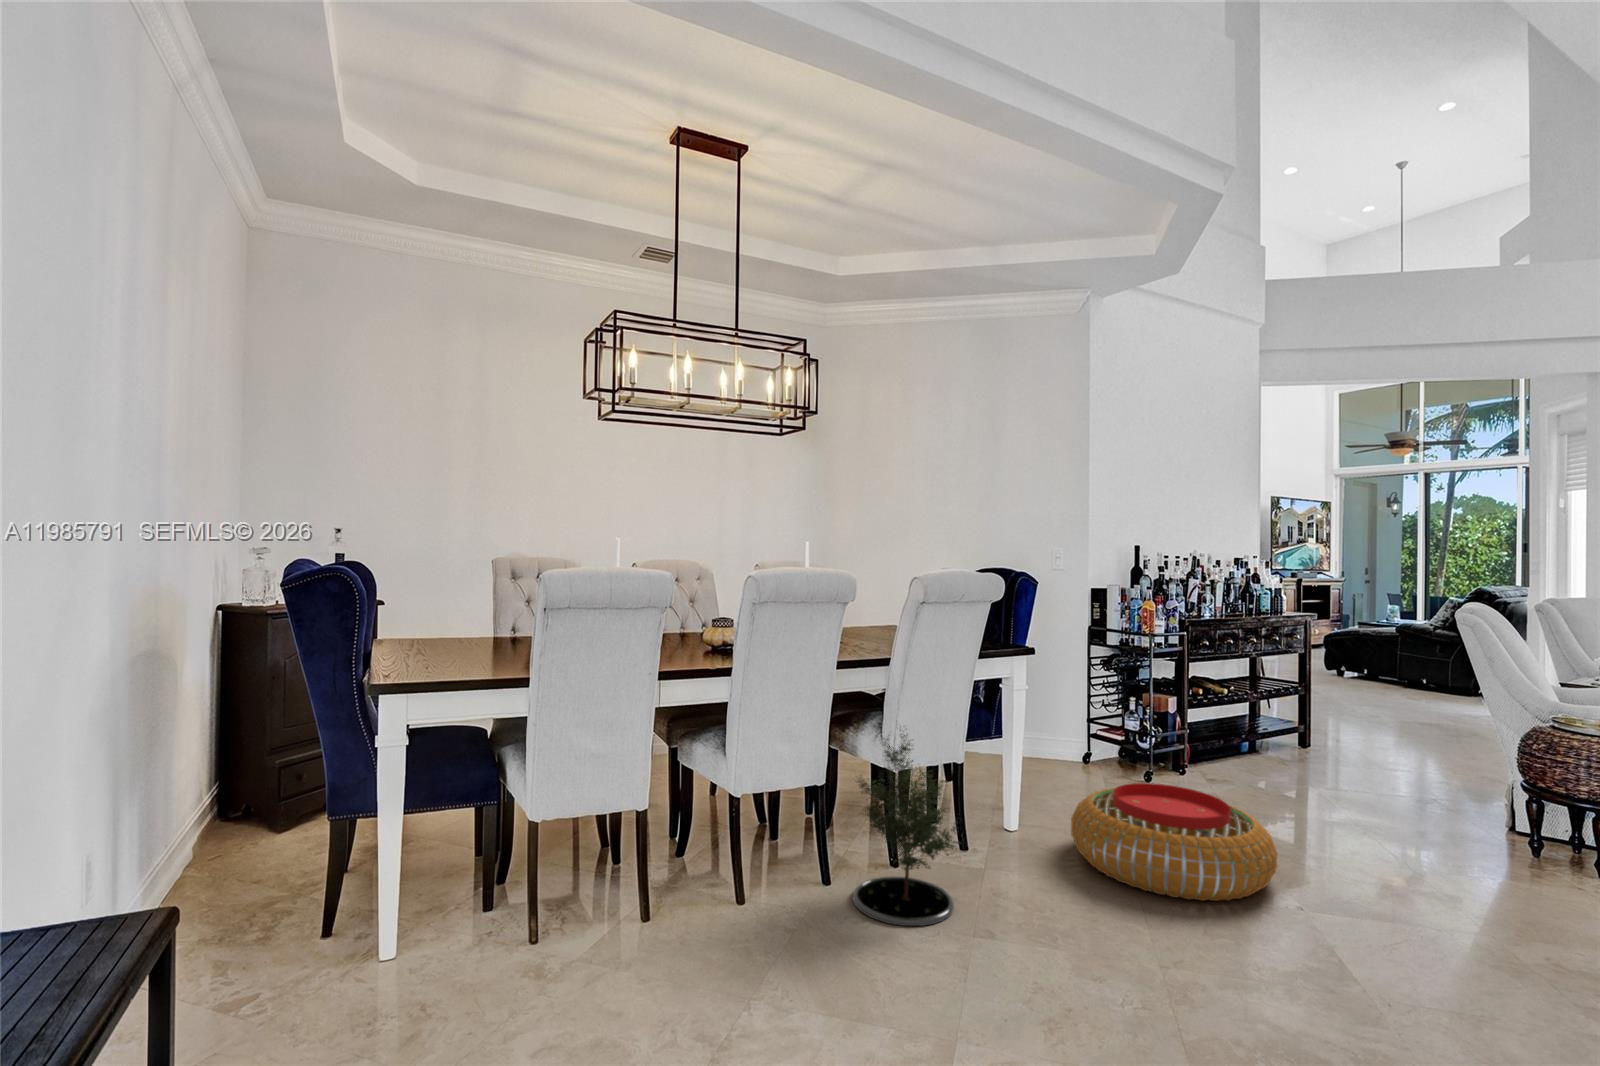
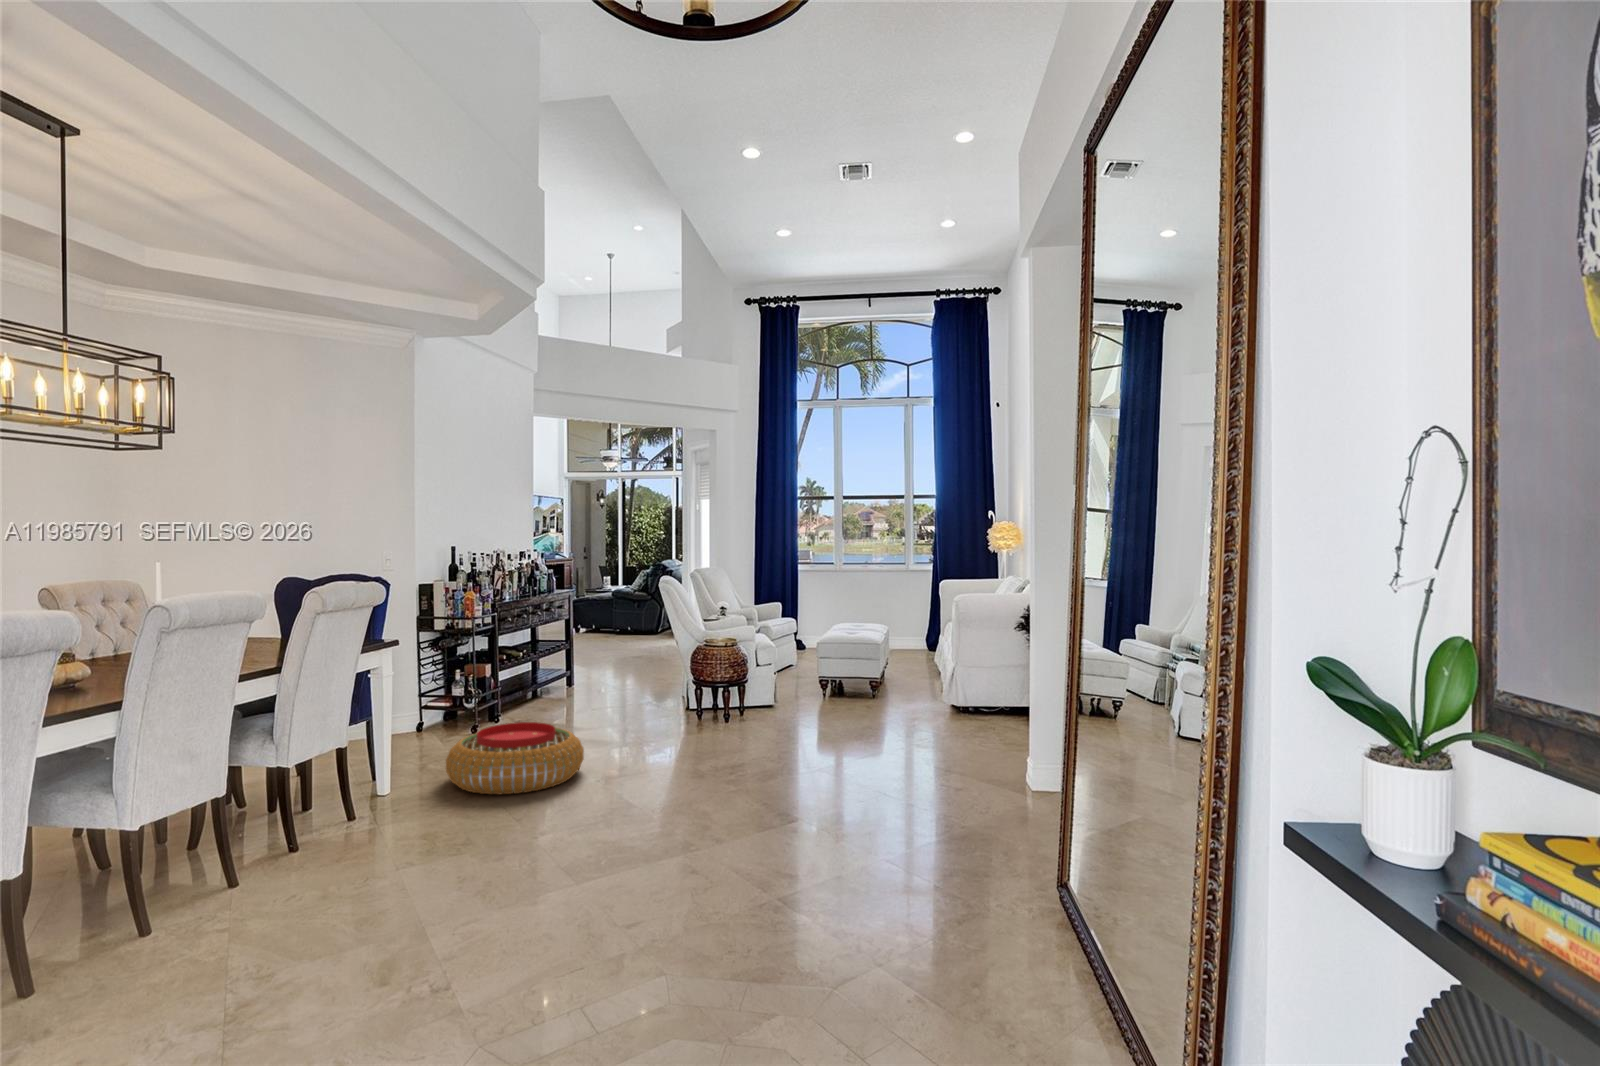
potted tree: present [853,730,959,926] -> none [287,711,394,871]

